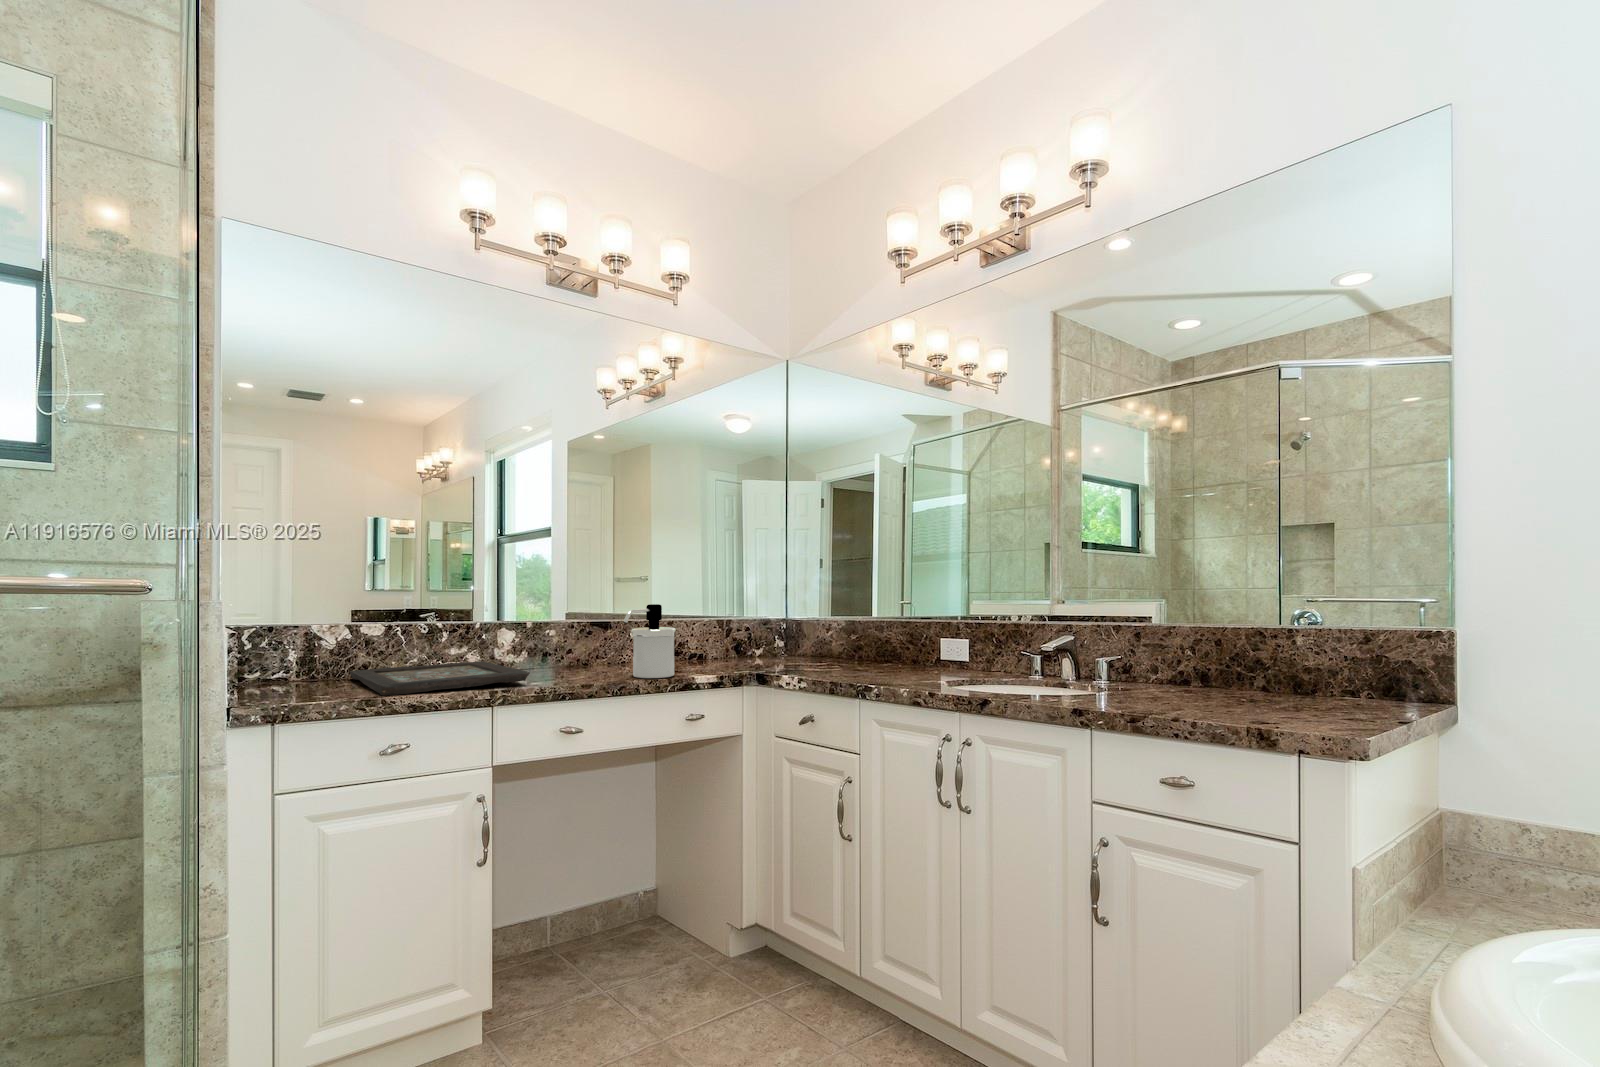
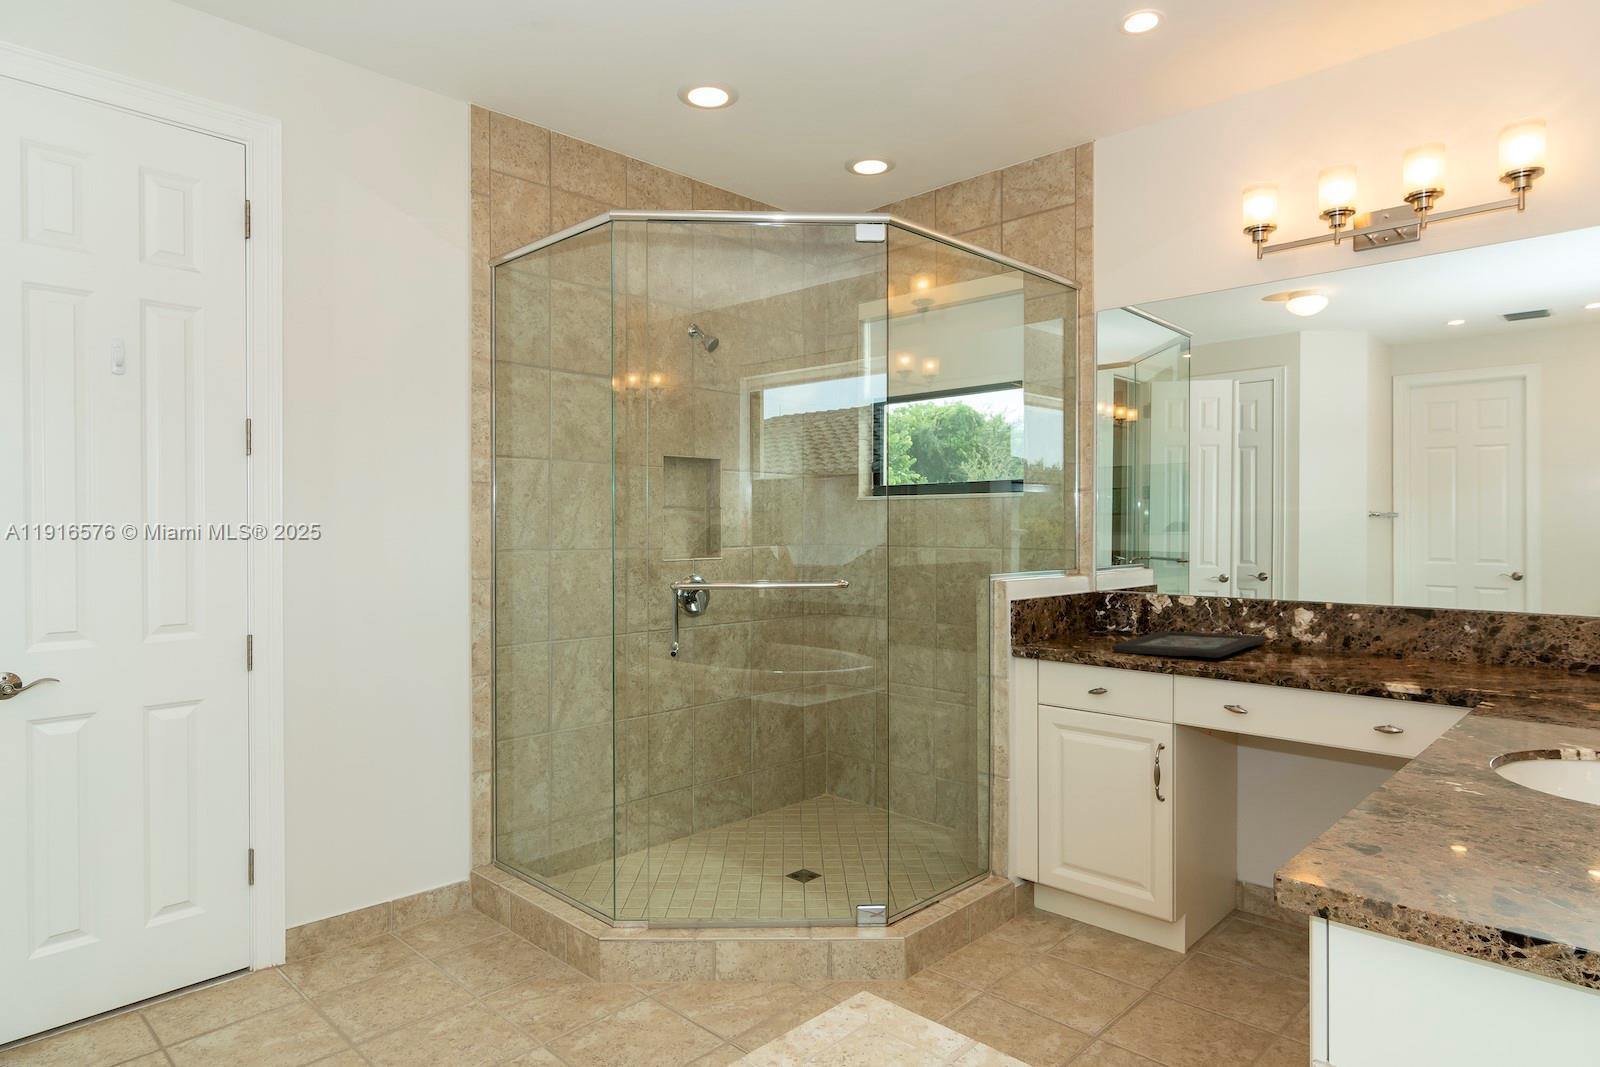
soap dispenser: present [624,604,676,678] -> none [1301,601,1387,679]

